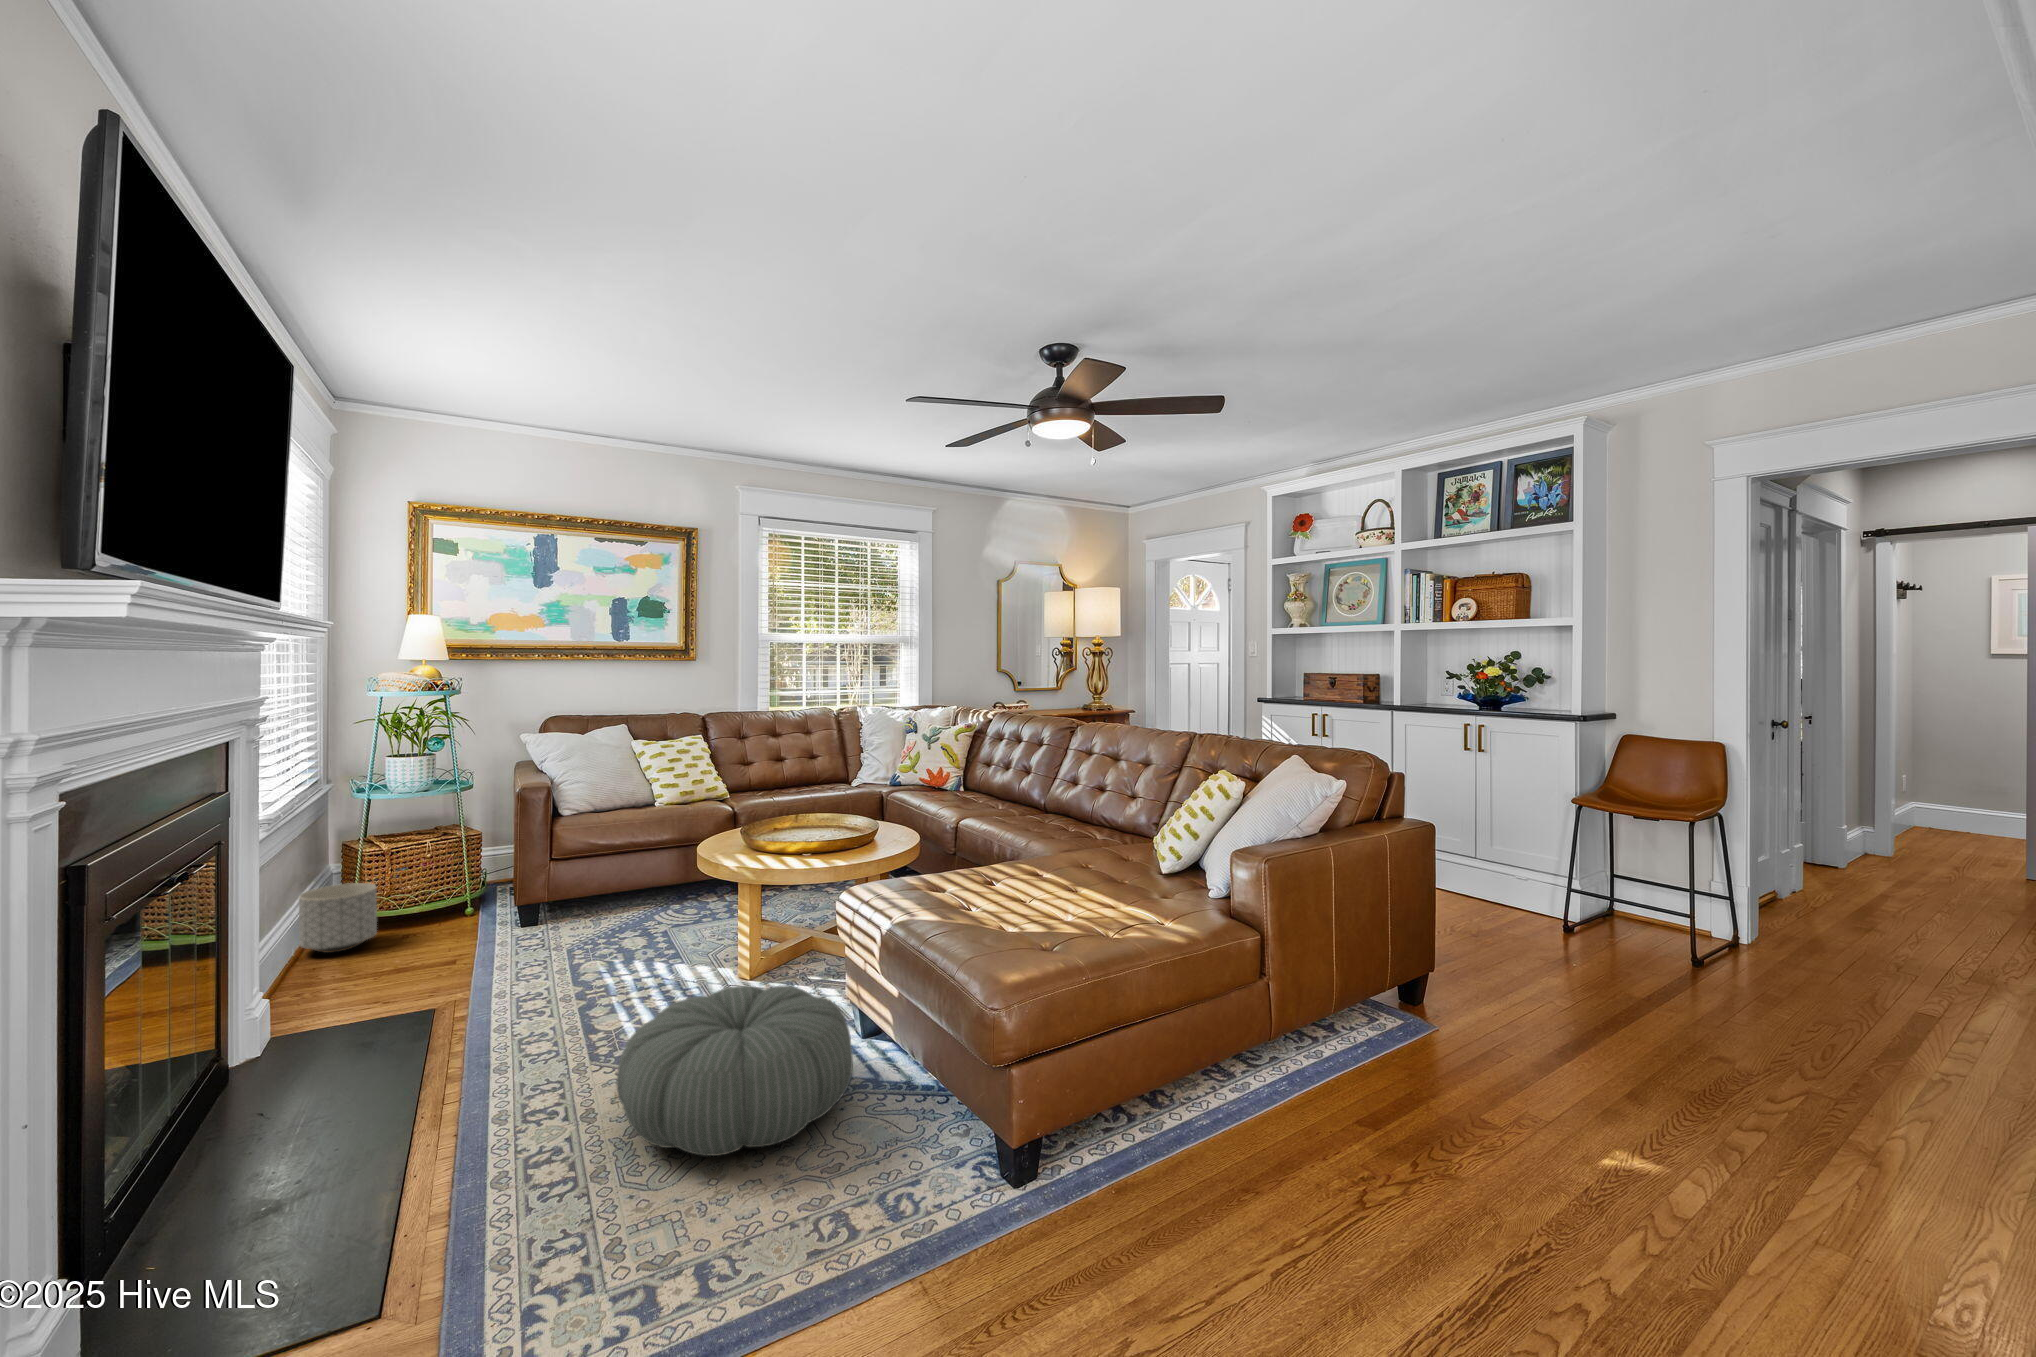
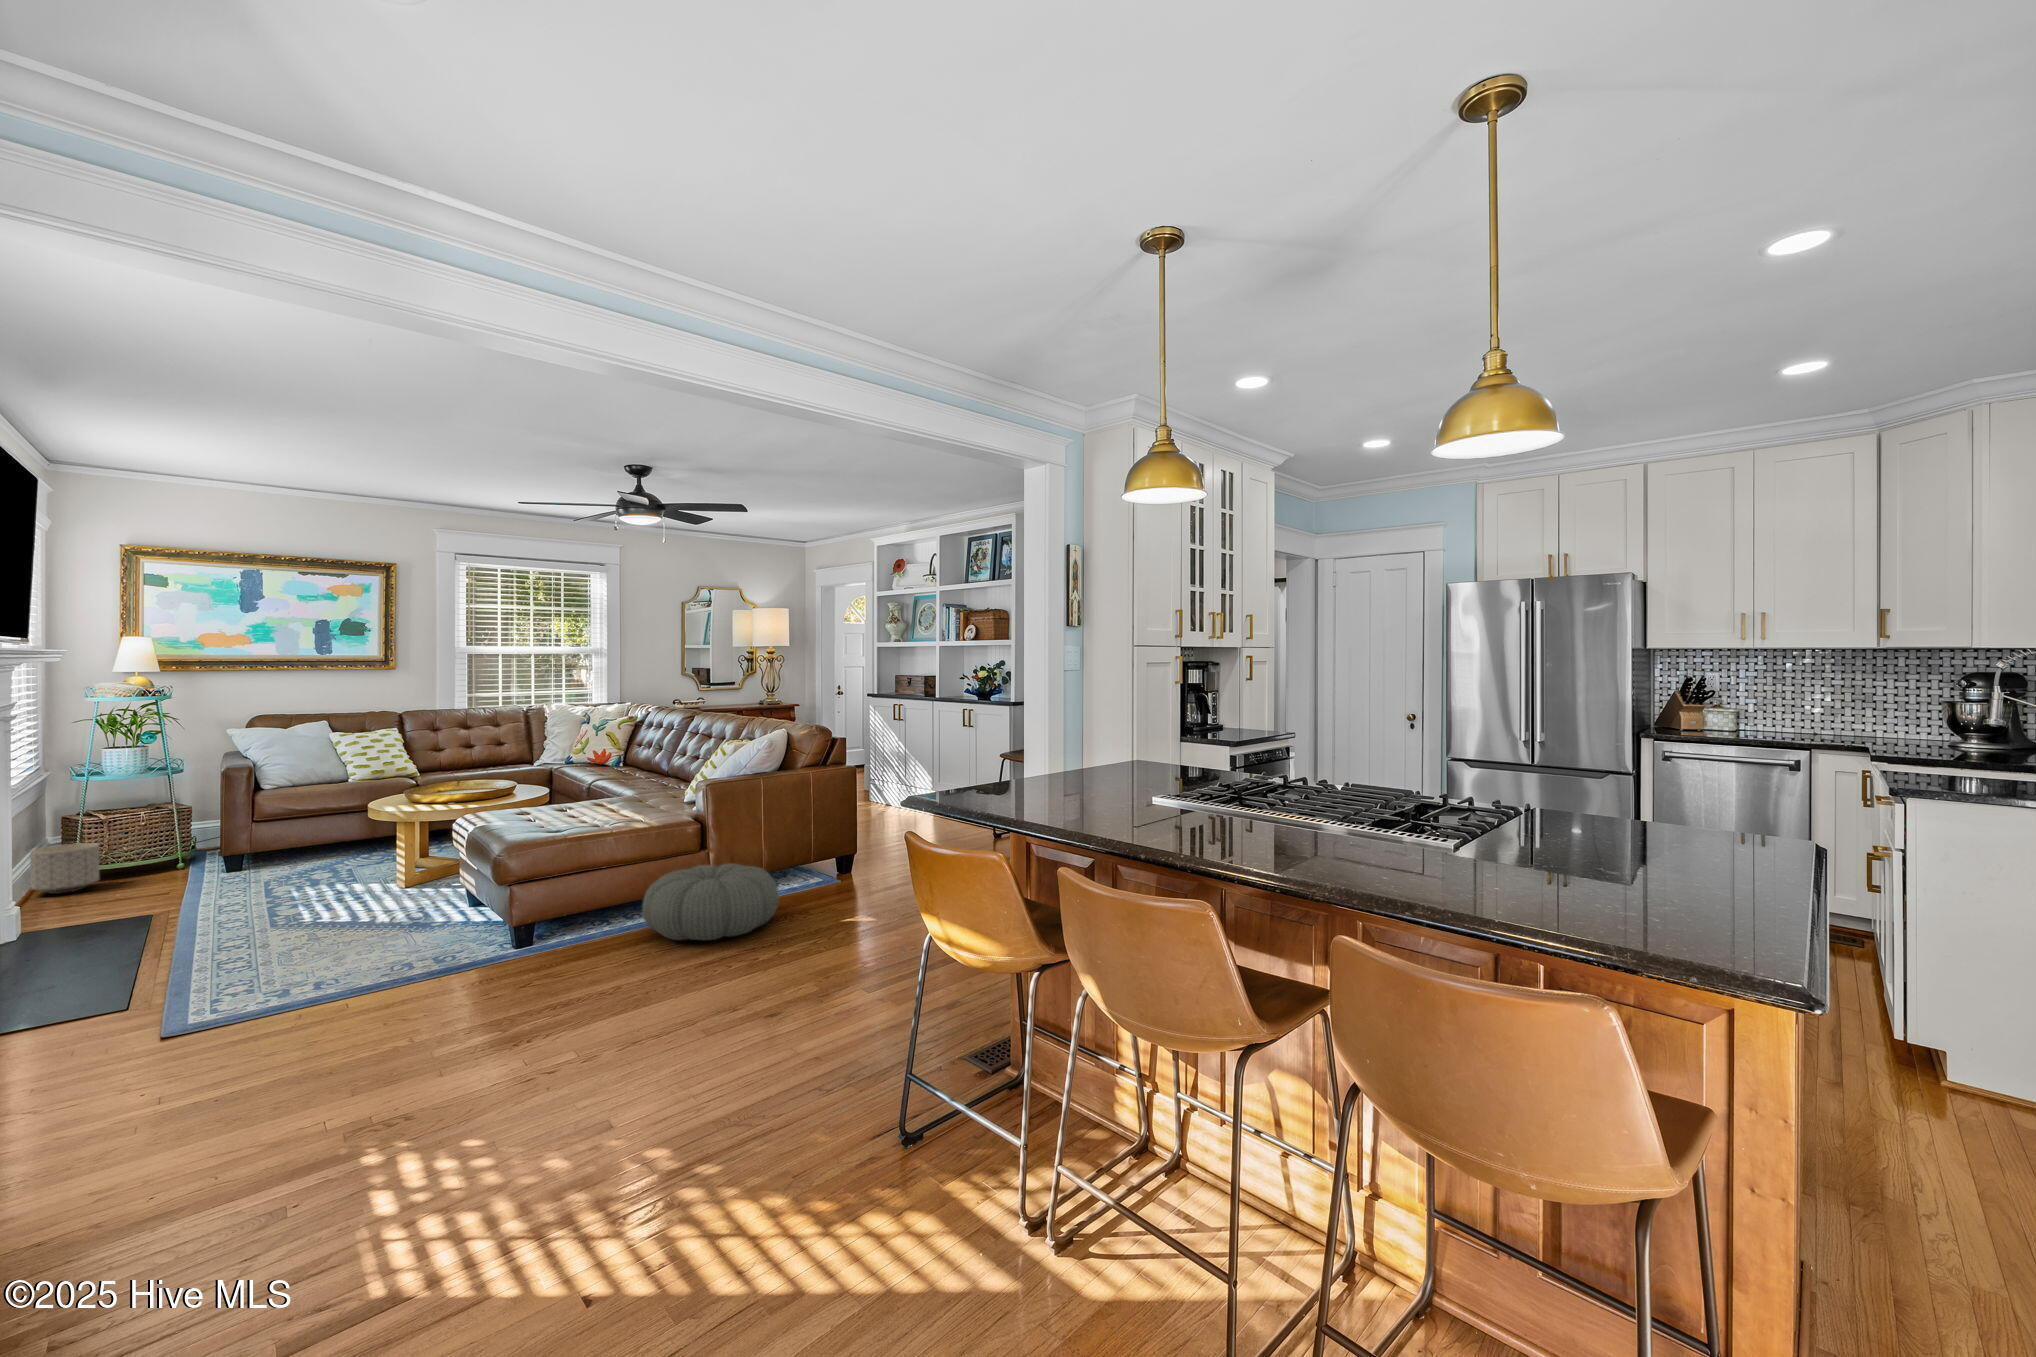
pouf: present [617,985,853,1156] -> present [642,864,779,940]

